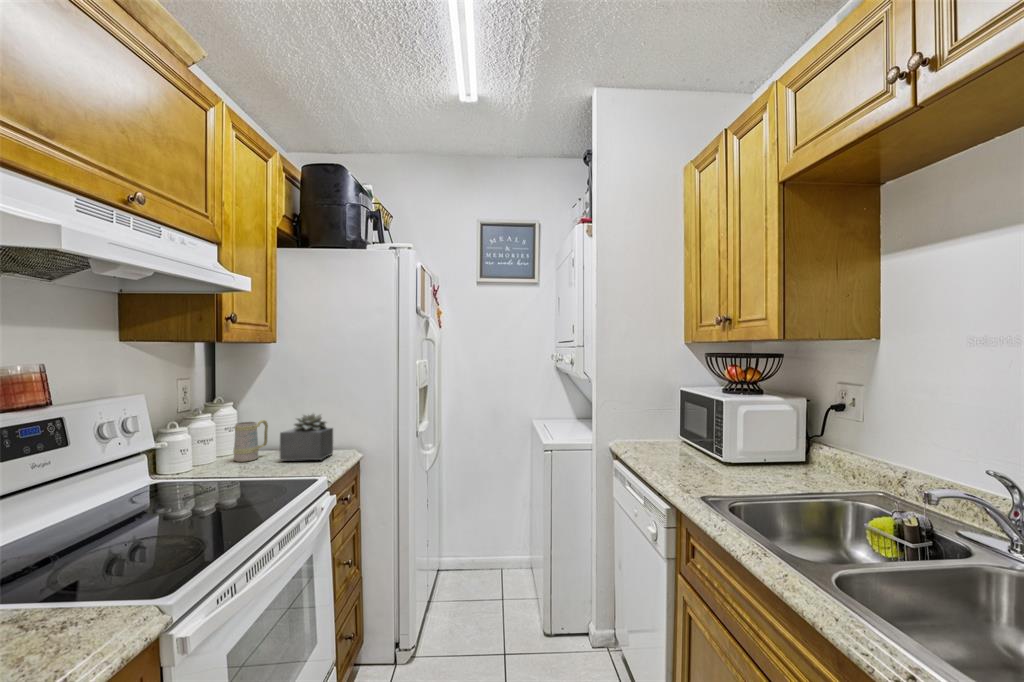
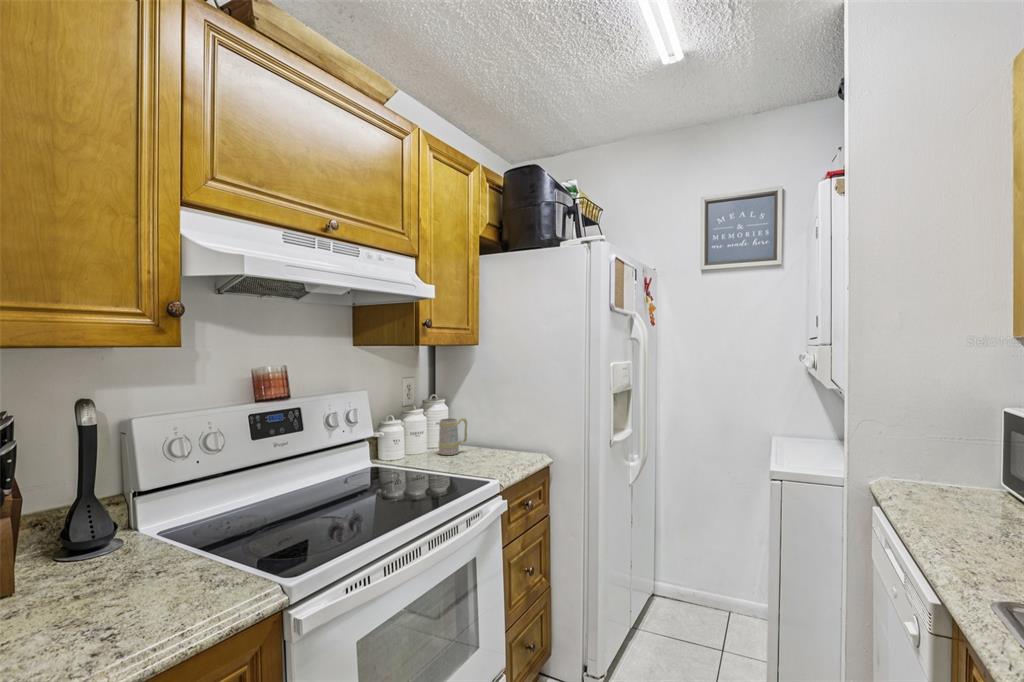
succulent plant: present [280,413,333,461] -> none [471,414,521,462]

